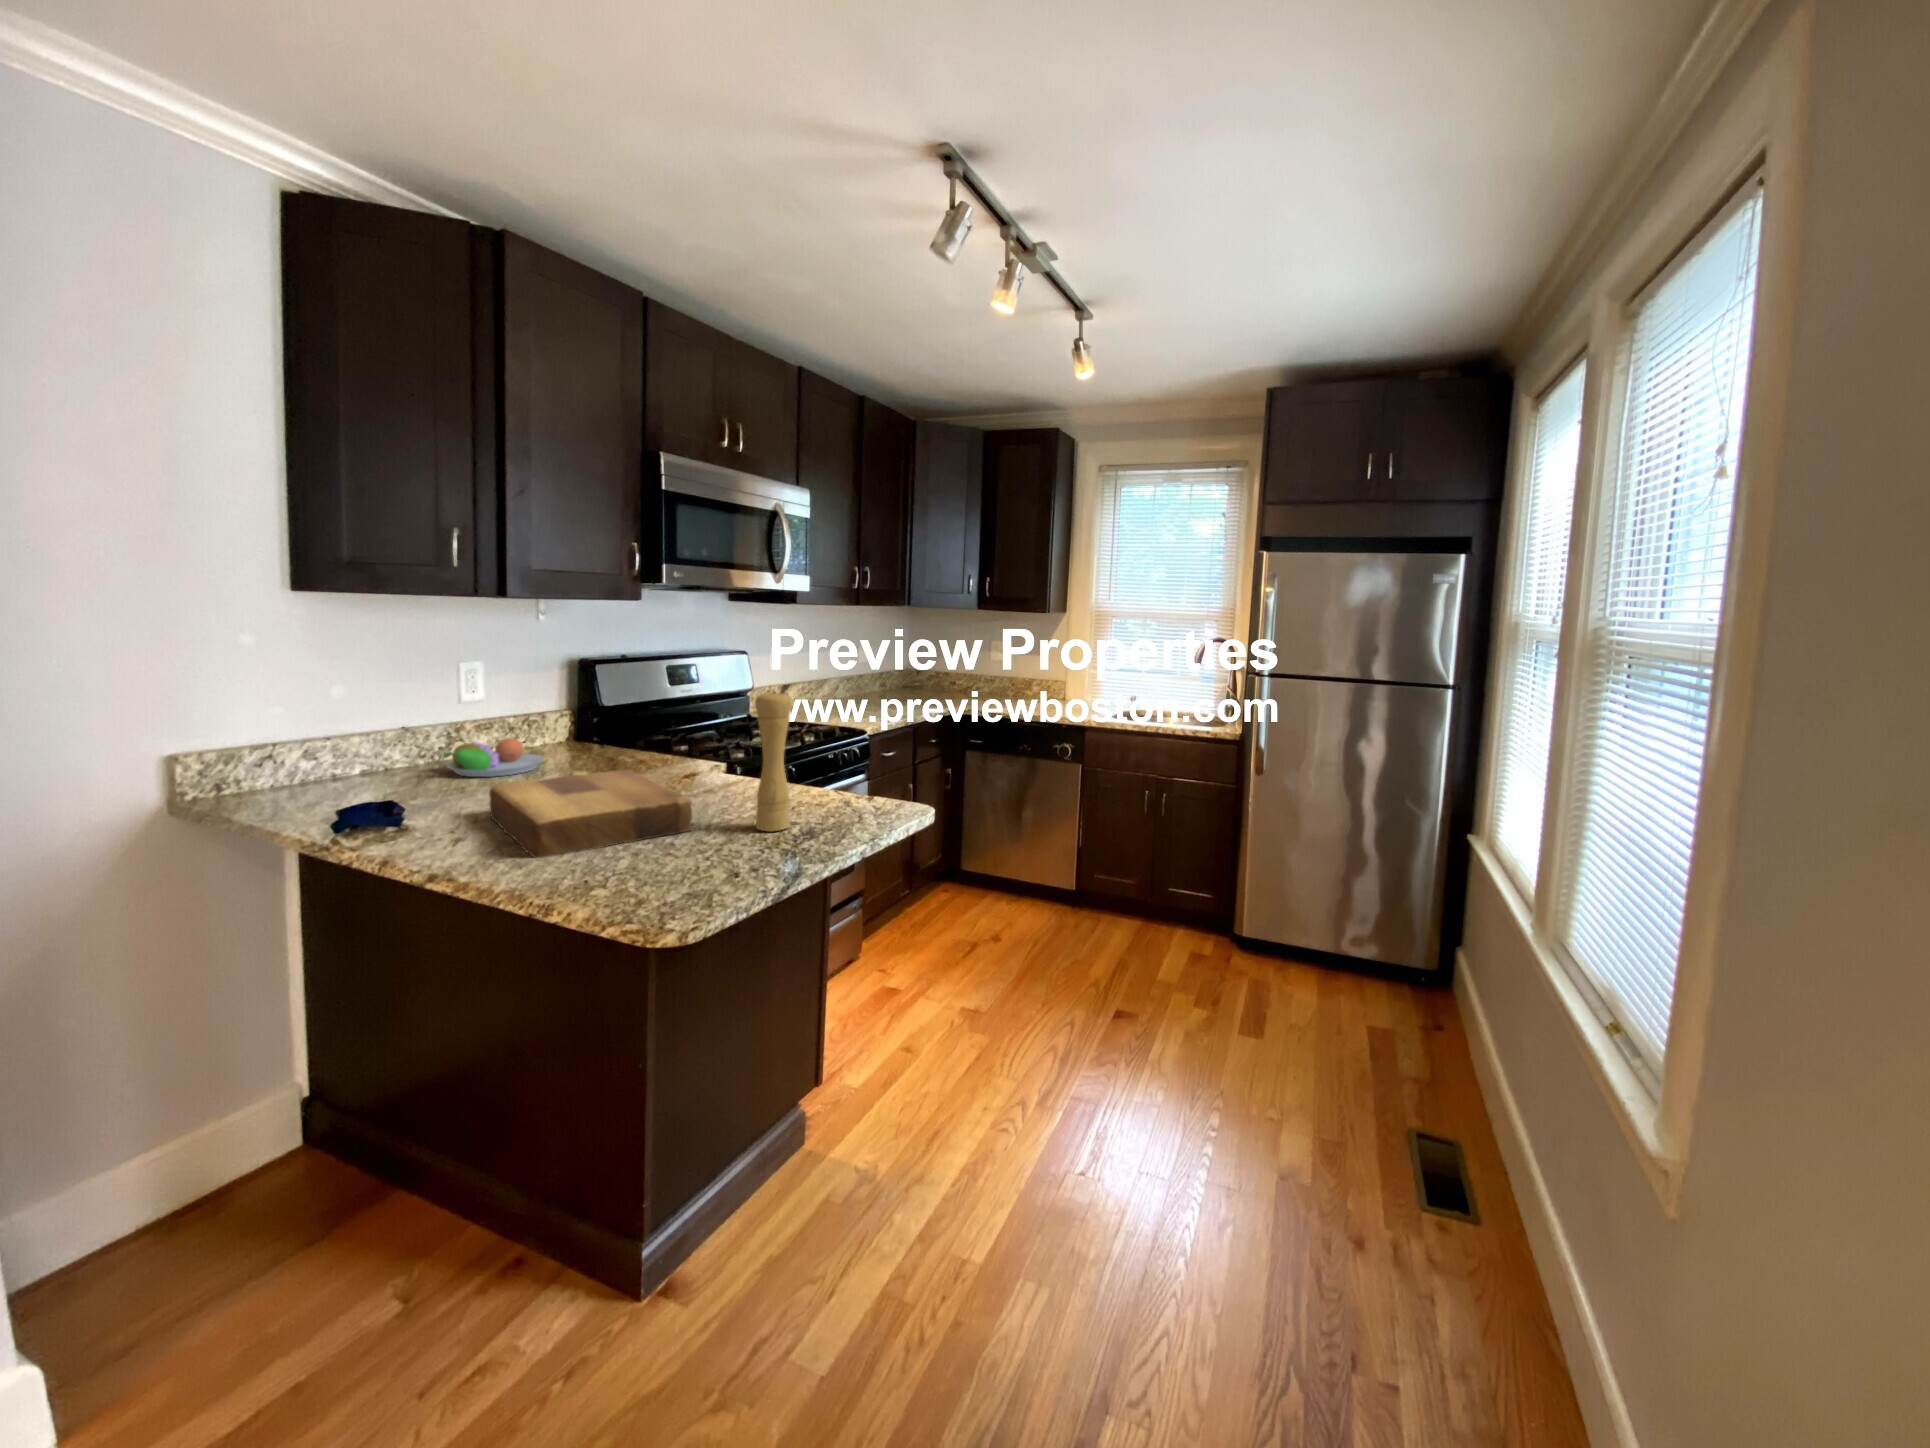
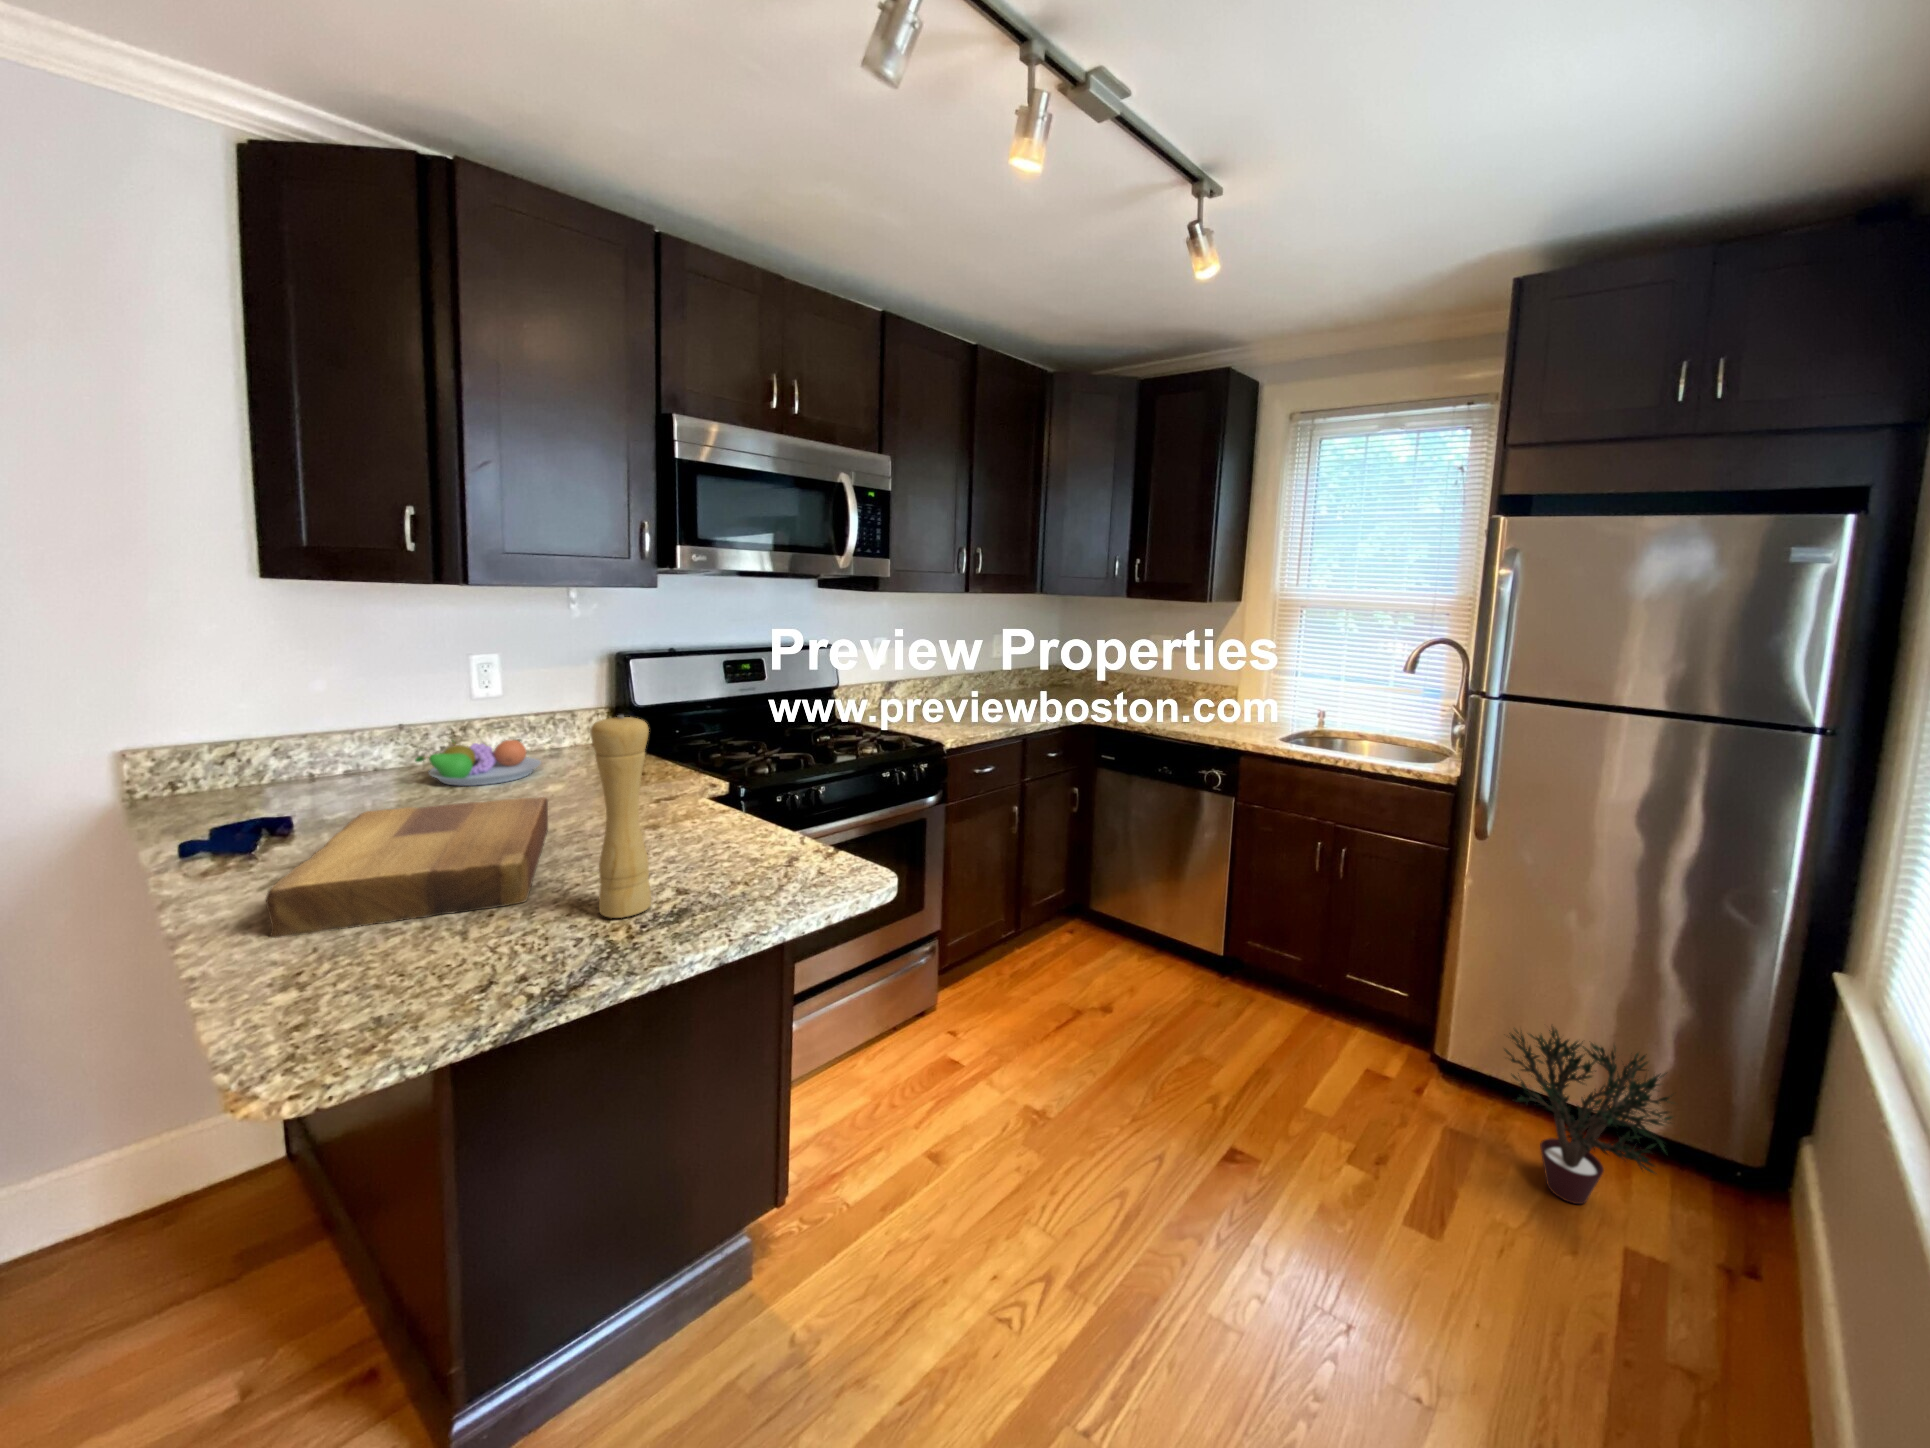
potted plant: none [1278,888,1376,999] -> present [1505,1026,1672,1204]

